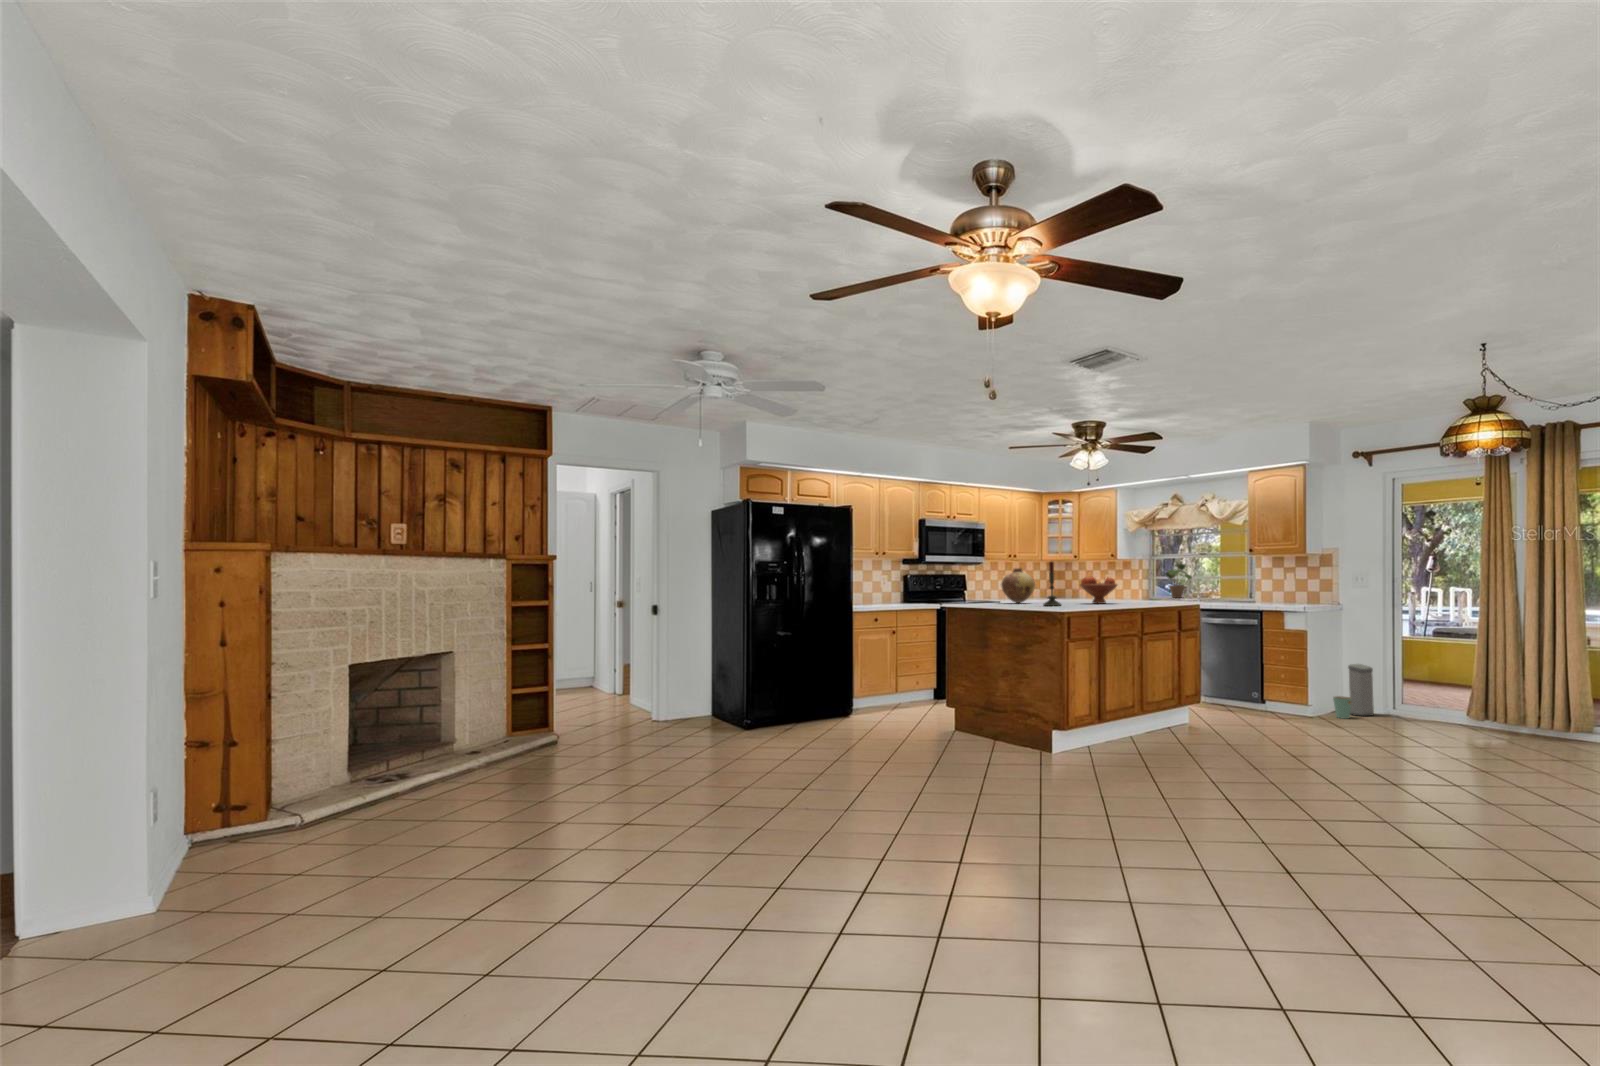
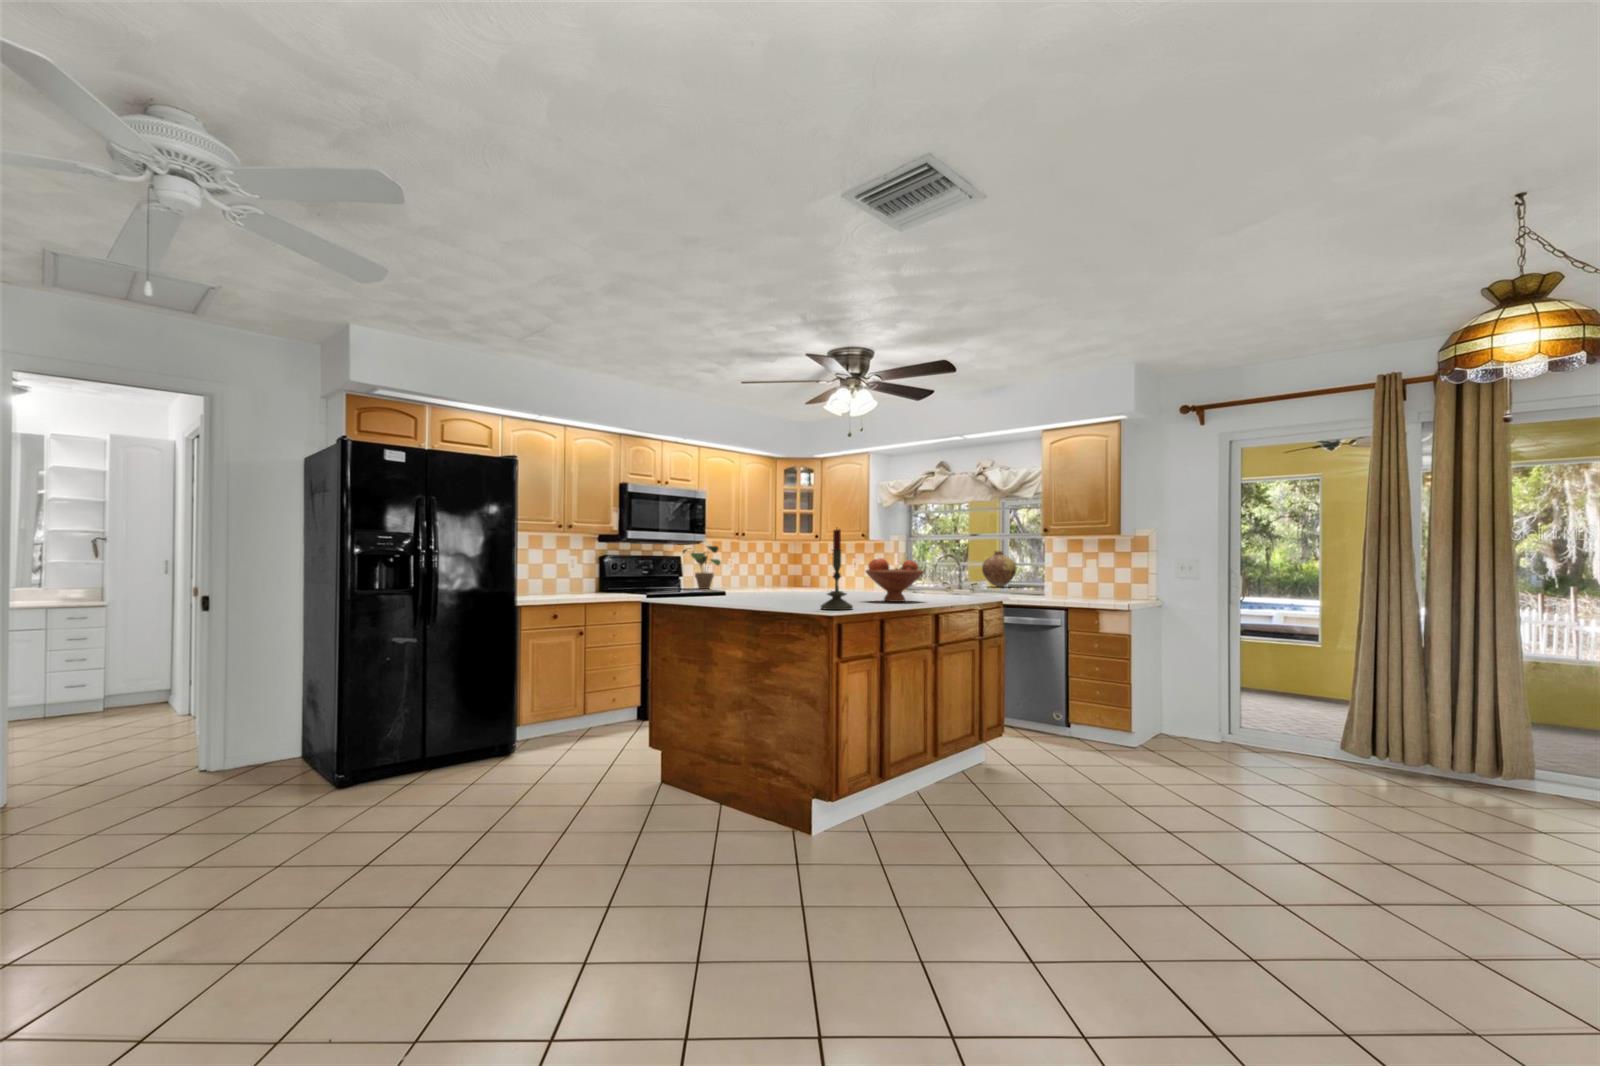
potted plant: present [1166,564,1192,598] -> present [683,546,721,589]
vase: present [1001,568,1035,603] -> present [982,551,1017,587]
trash can: present [1333,664,1374,719] -> none [1165,675,1201,753]

